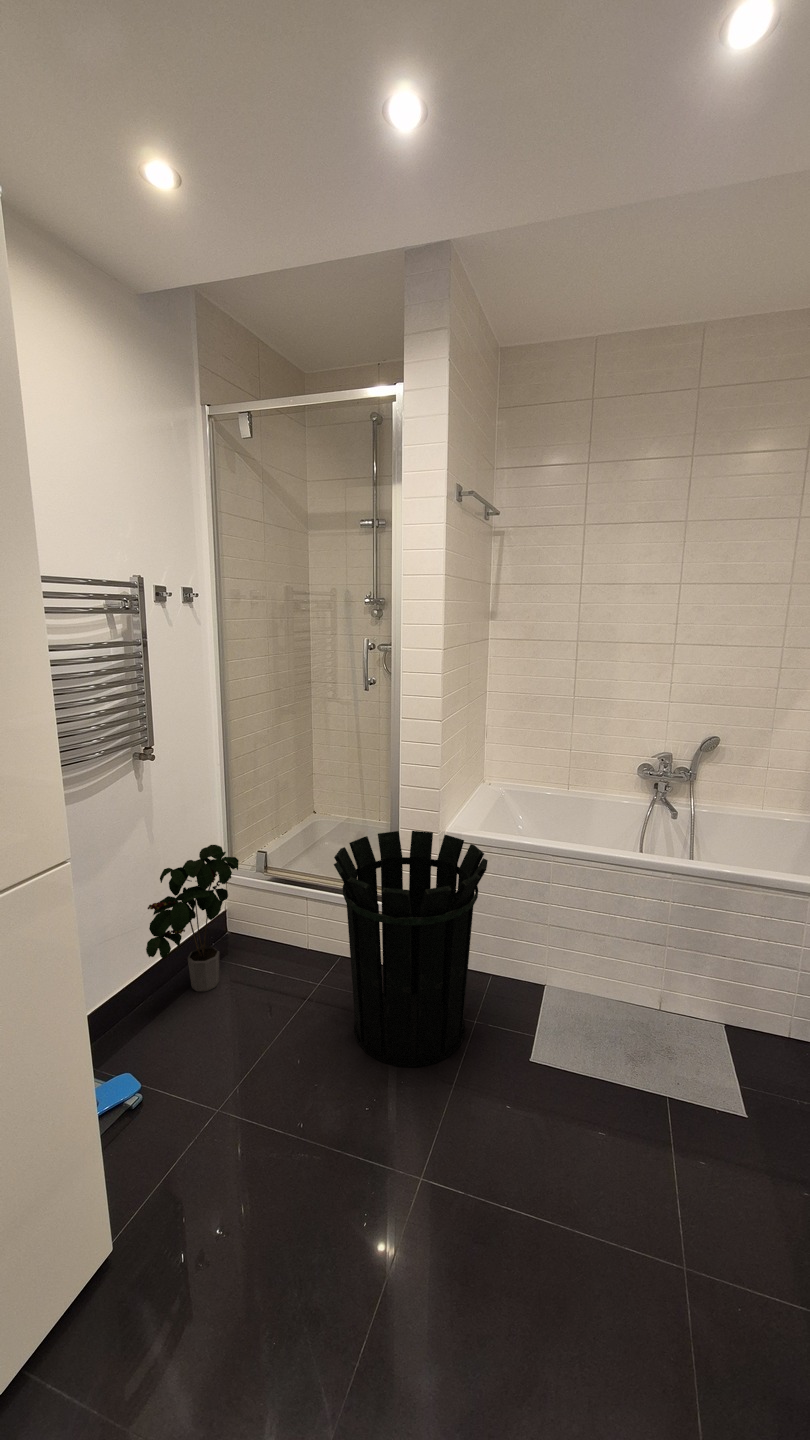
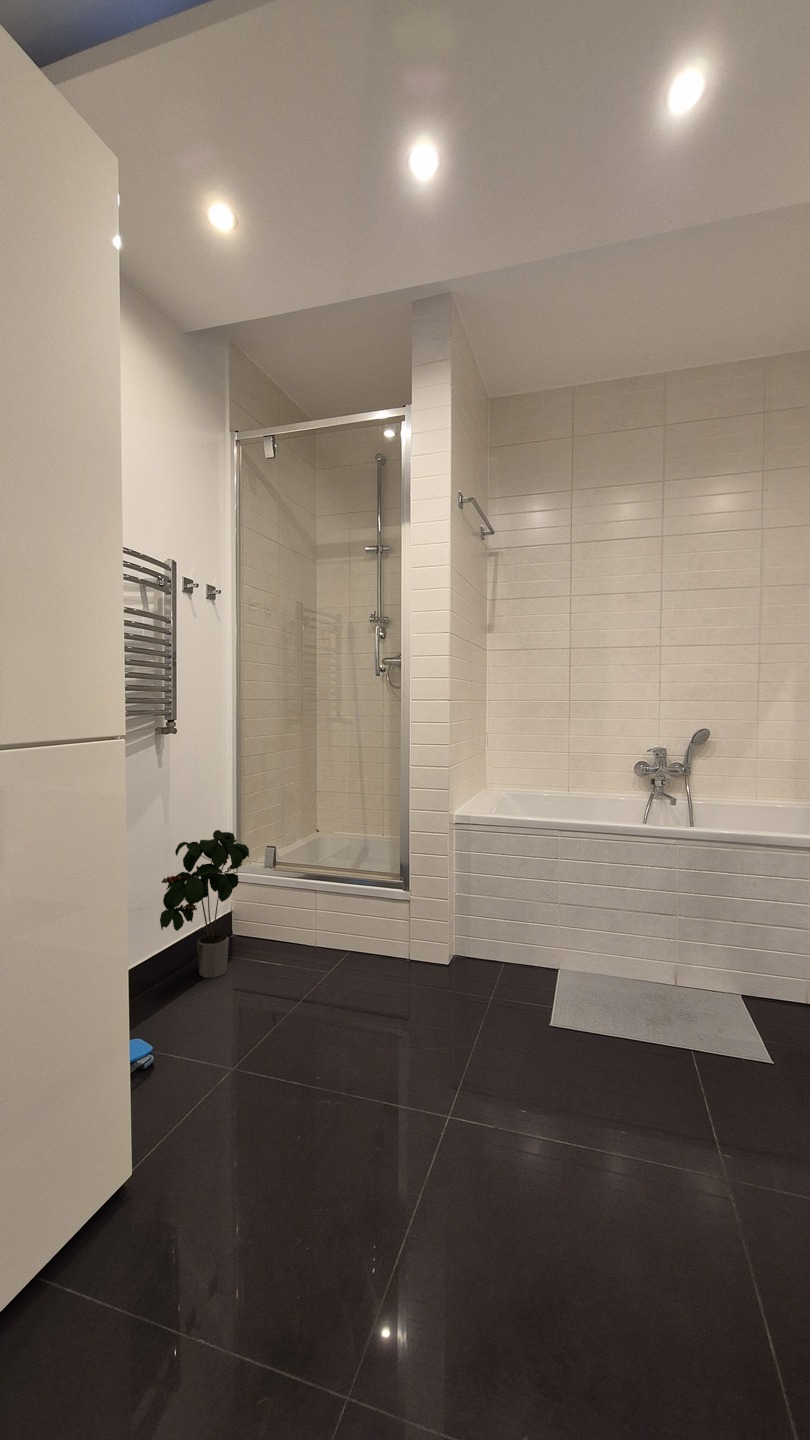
waste bin: present [334,831,488,1067] -> none [351,807,500,1029]

